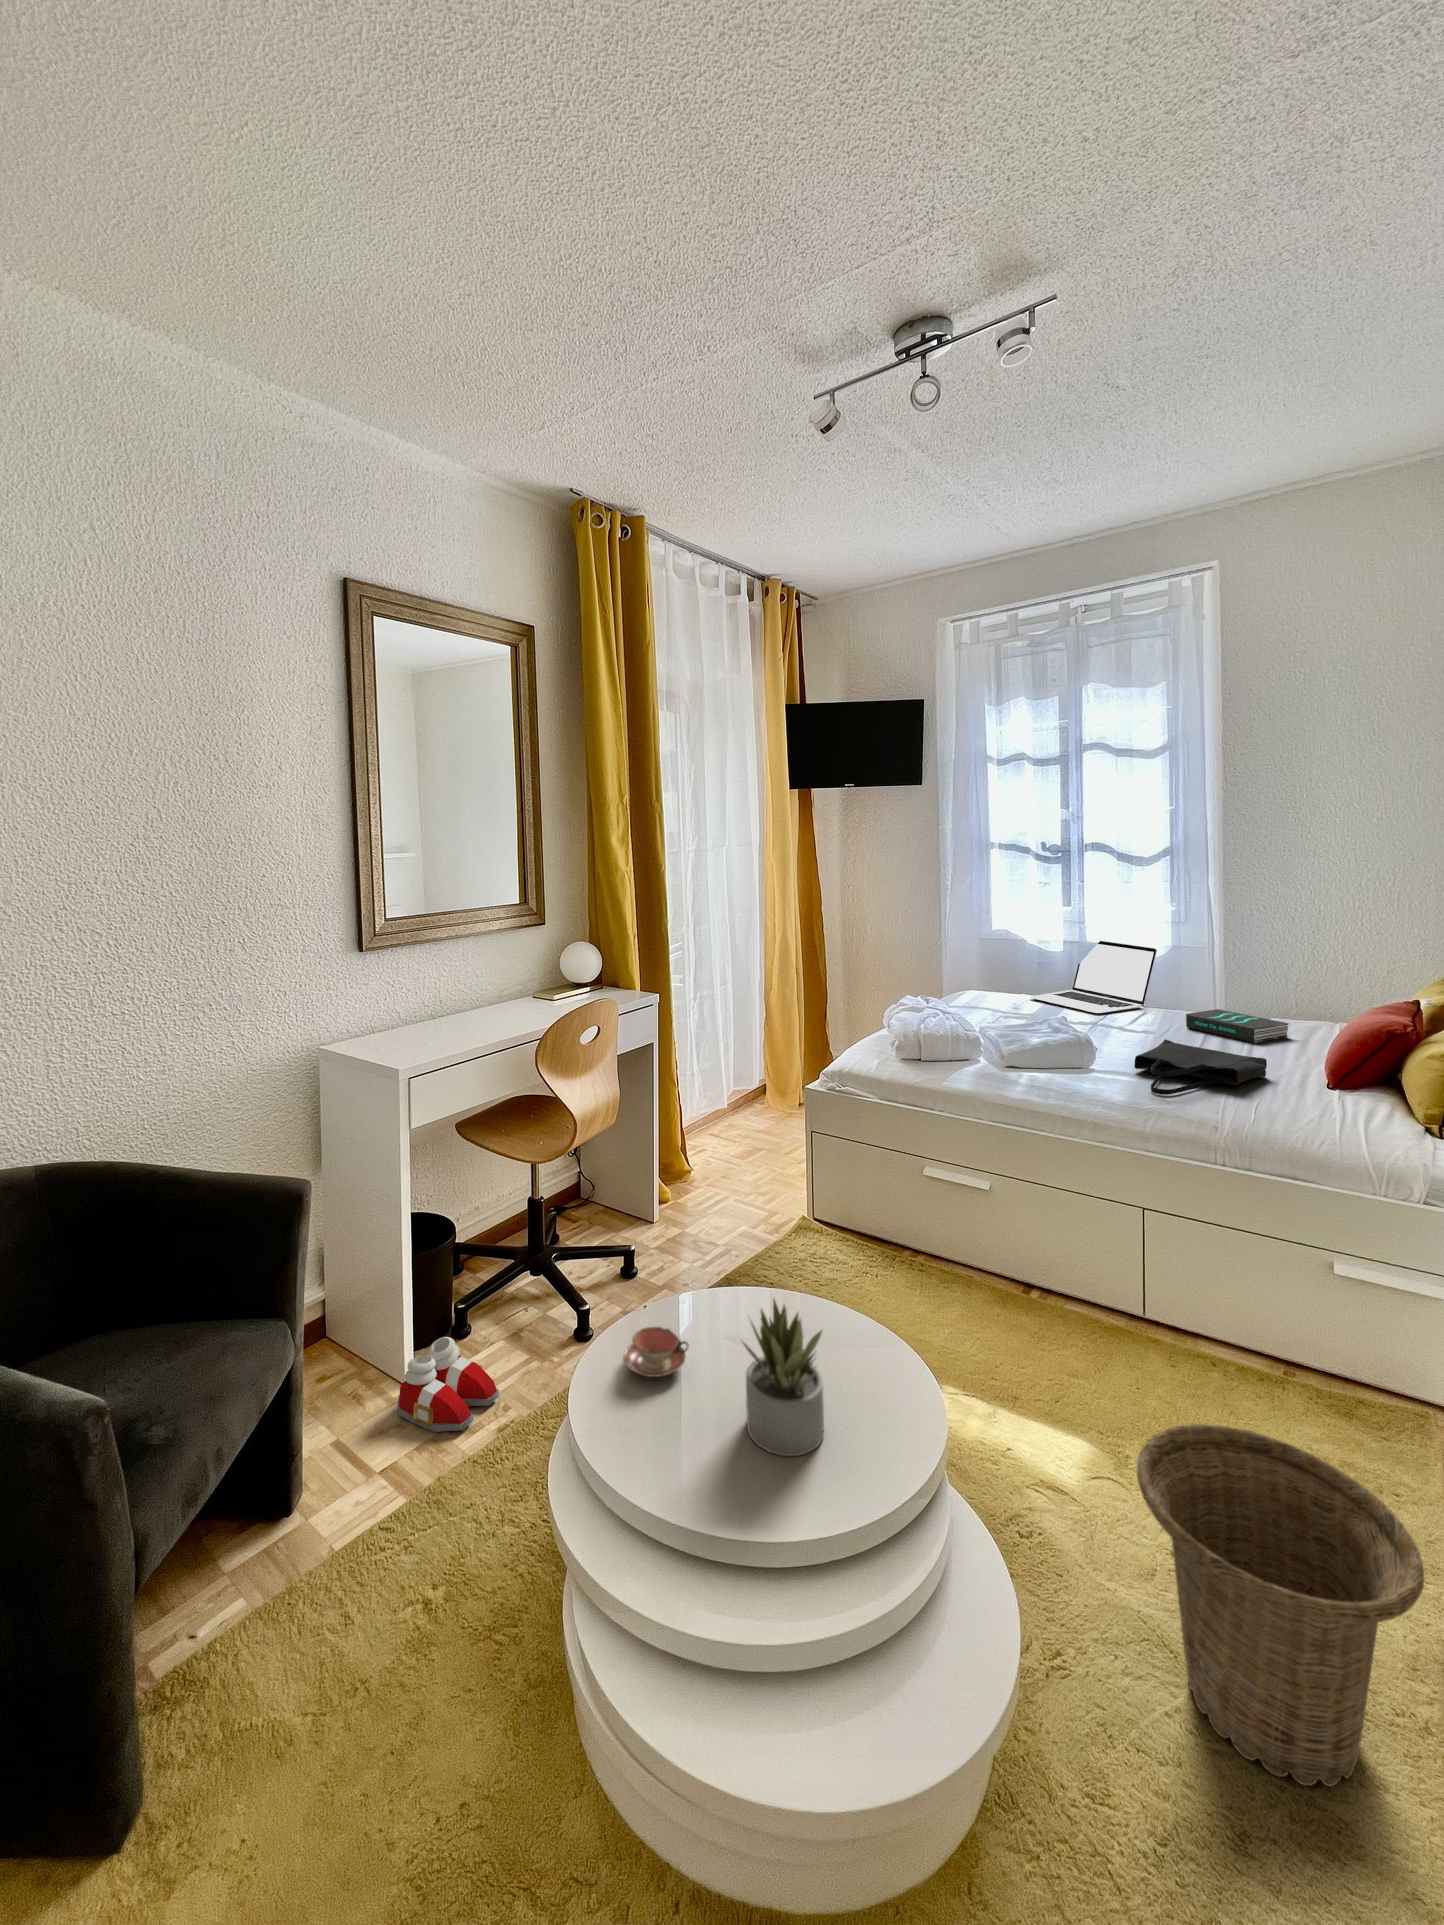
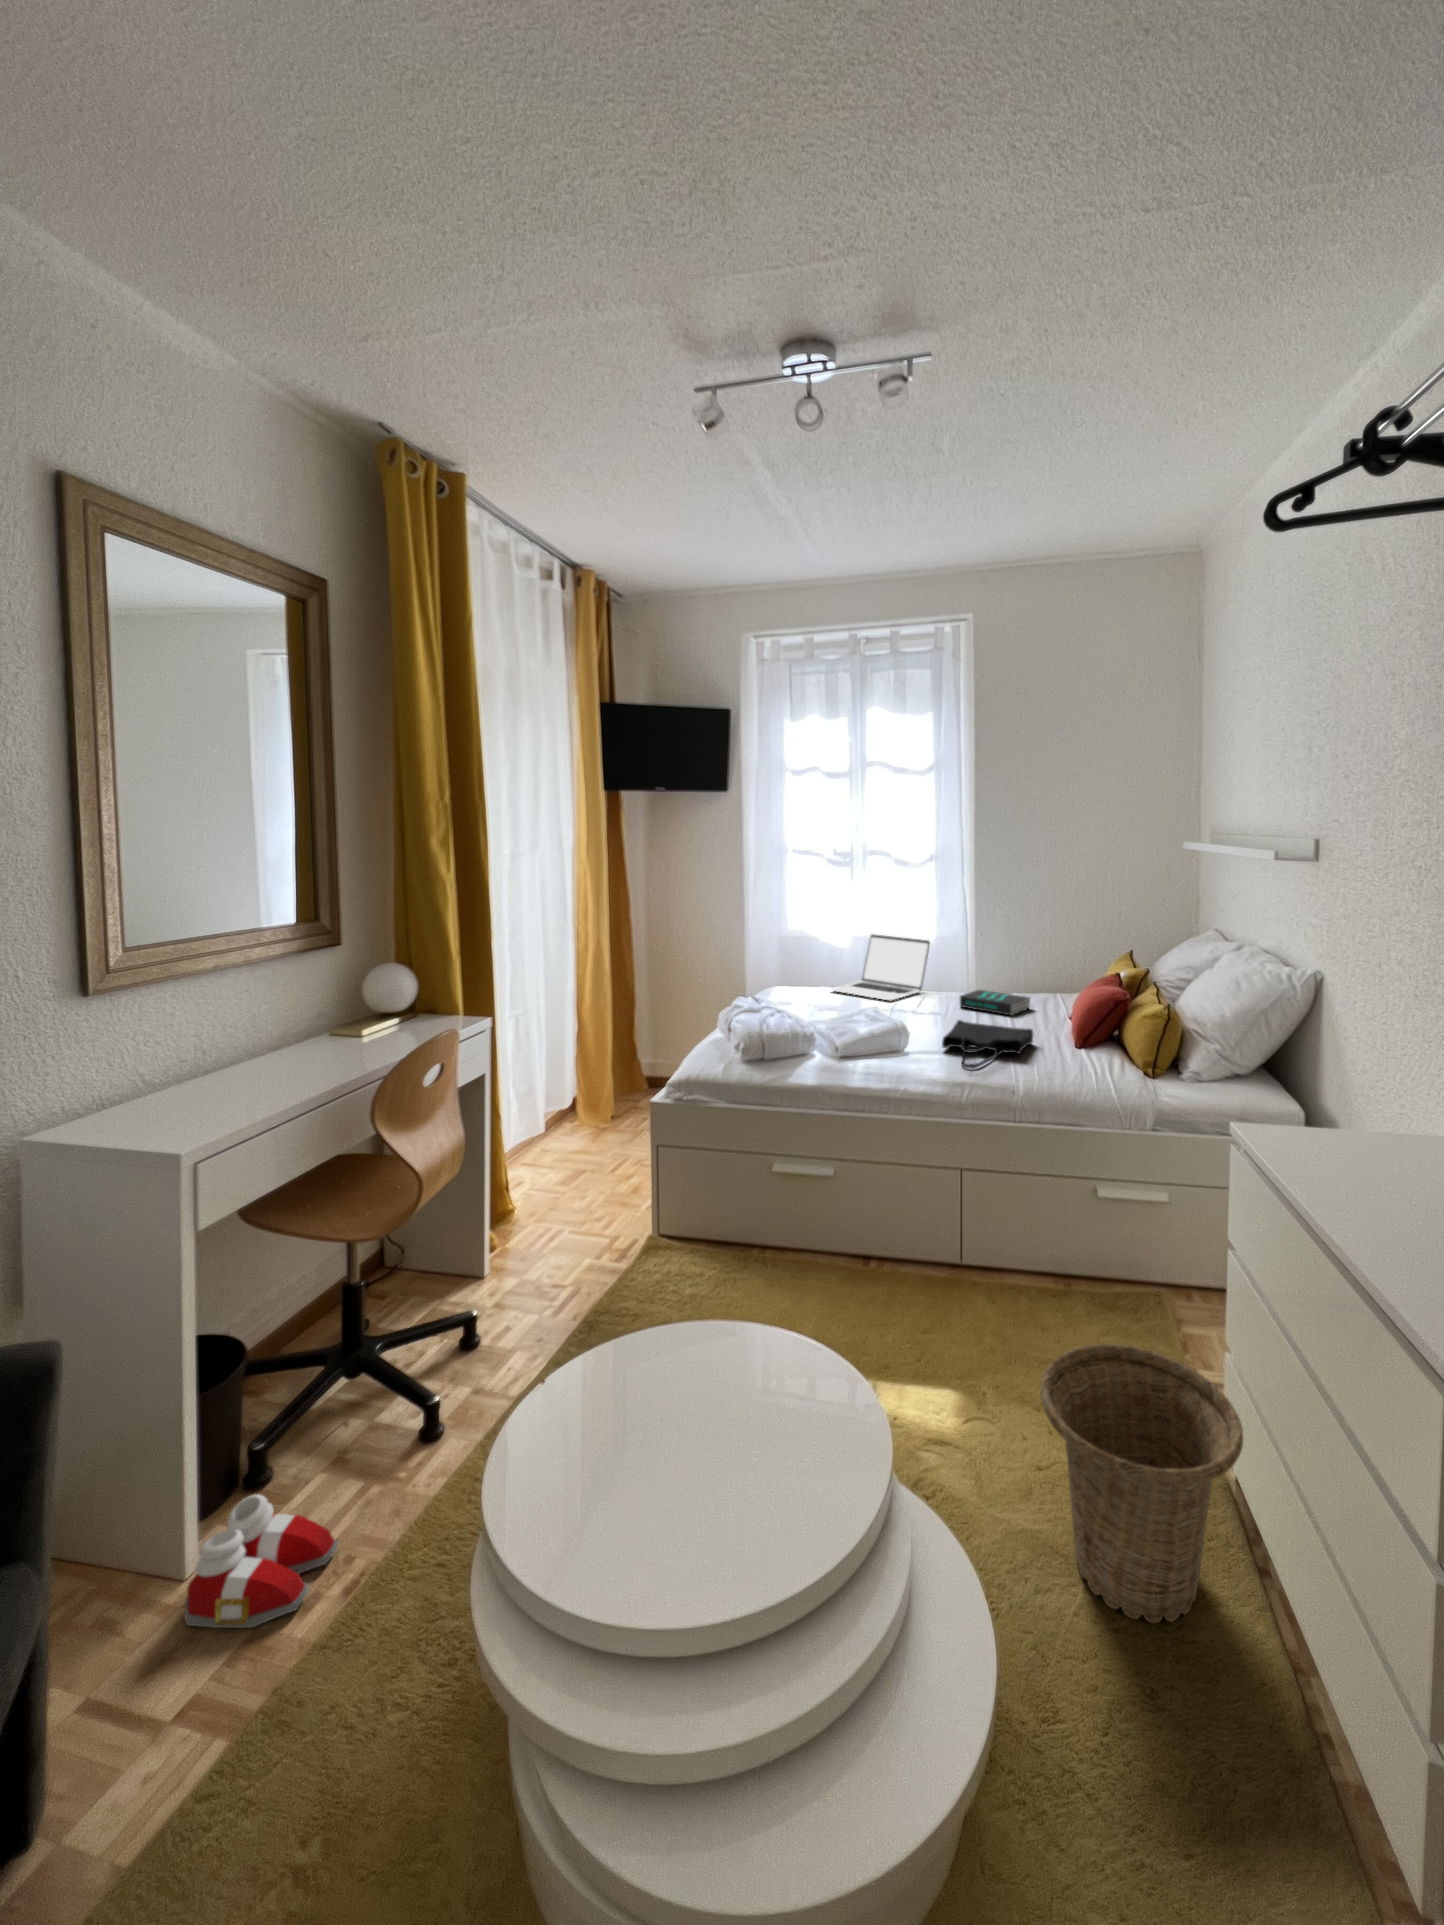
succulent plant: present [743,1300,824,1456] -> none [718,1339,807,1506]
teacup: present [623,1327,688,1377] -> none [565,1403,640,1467]

